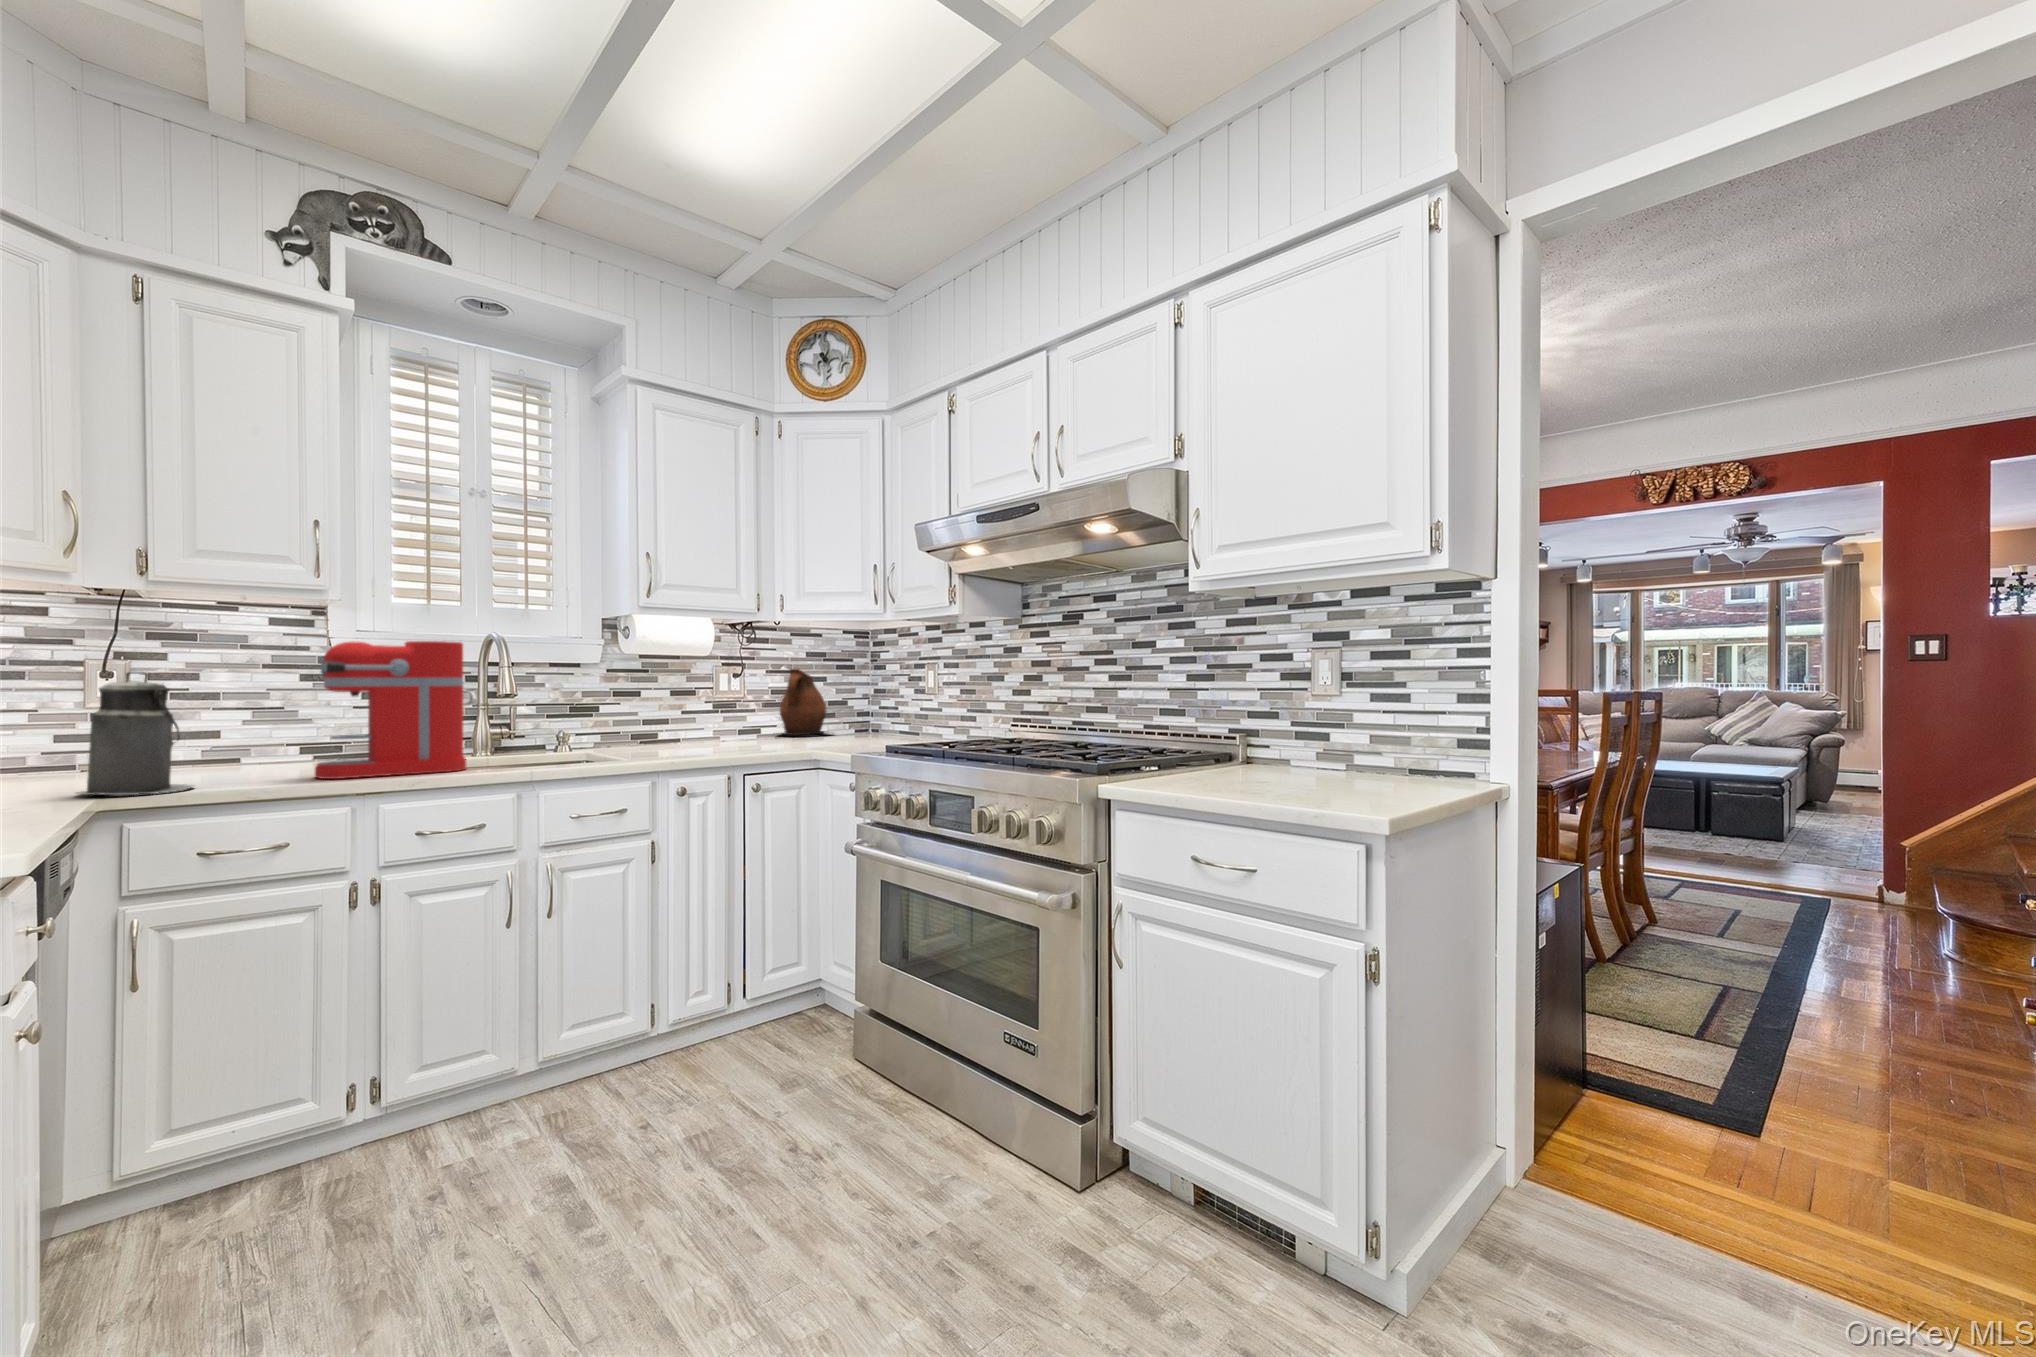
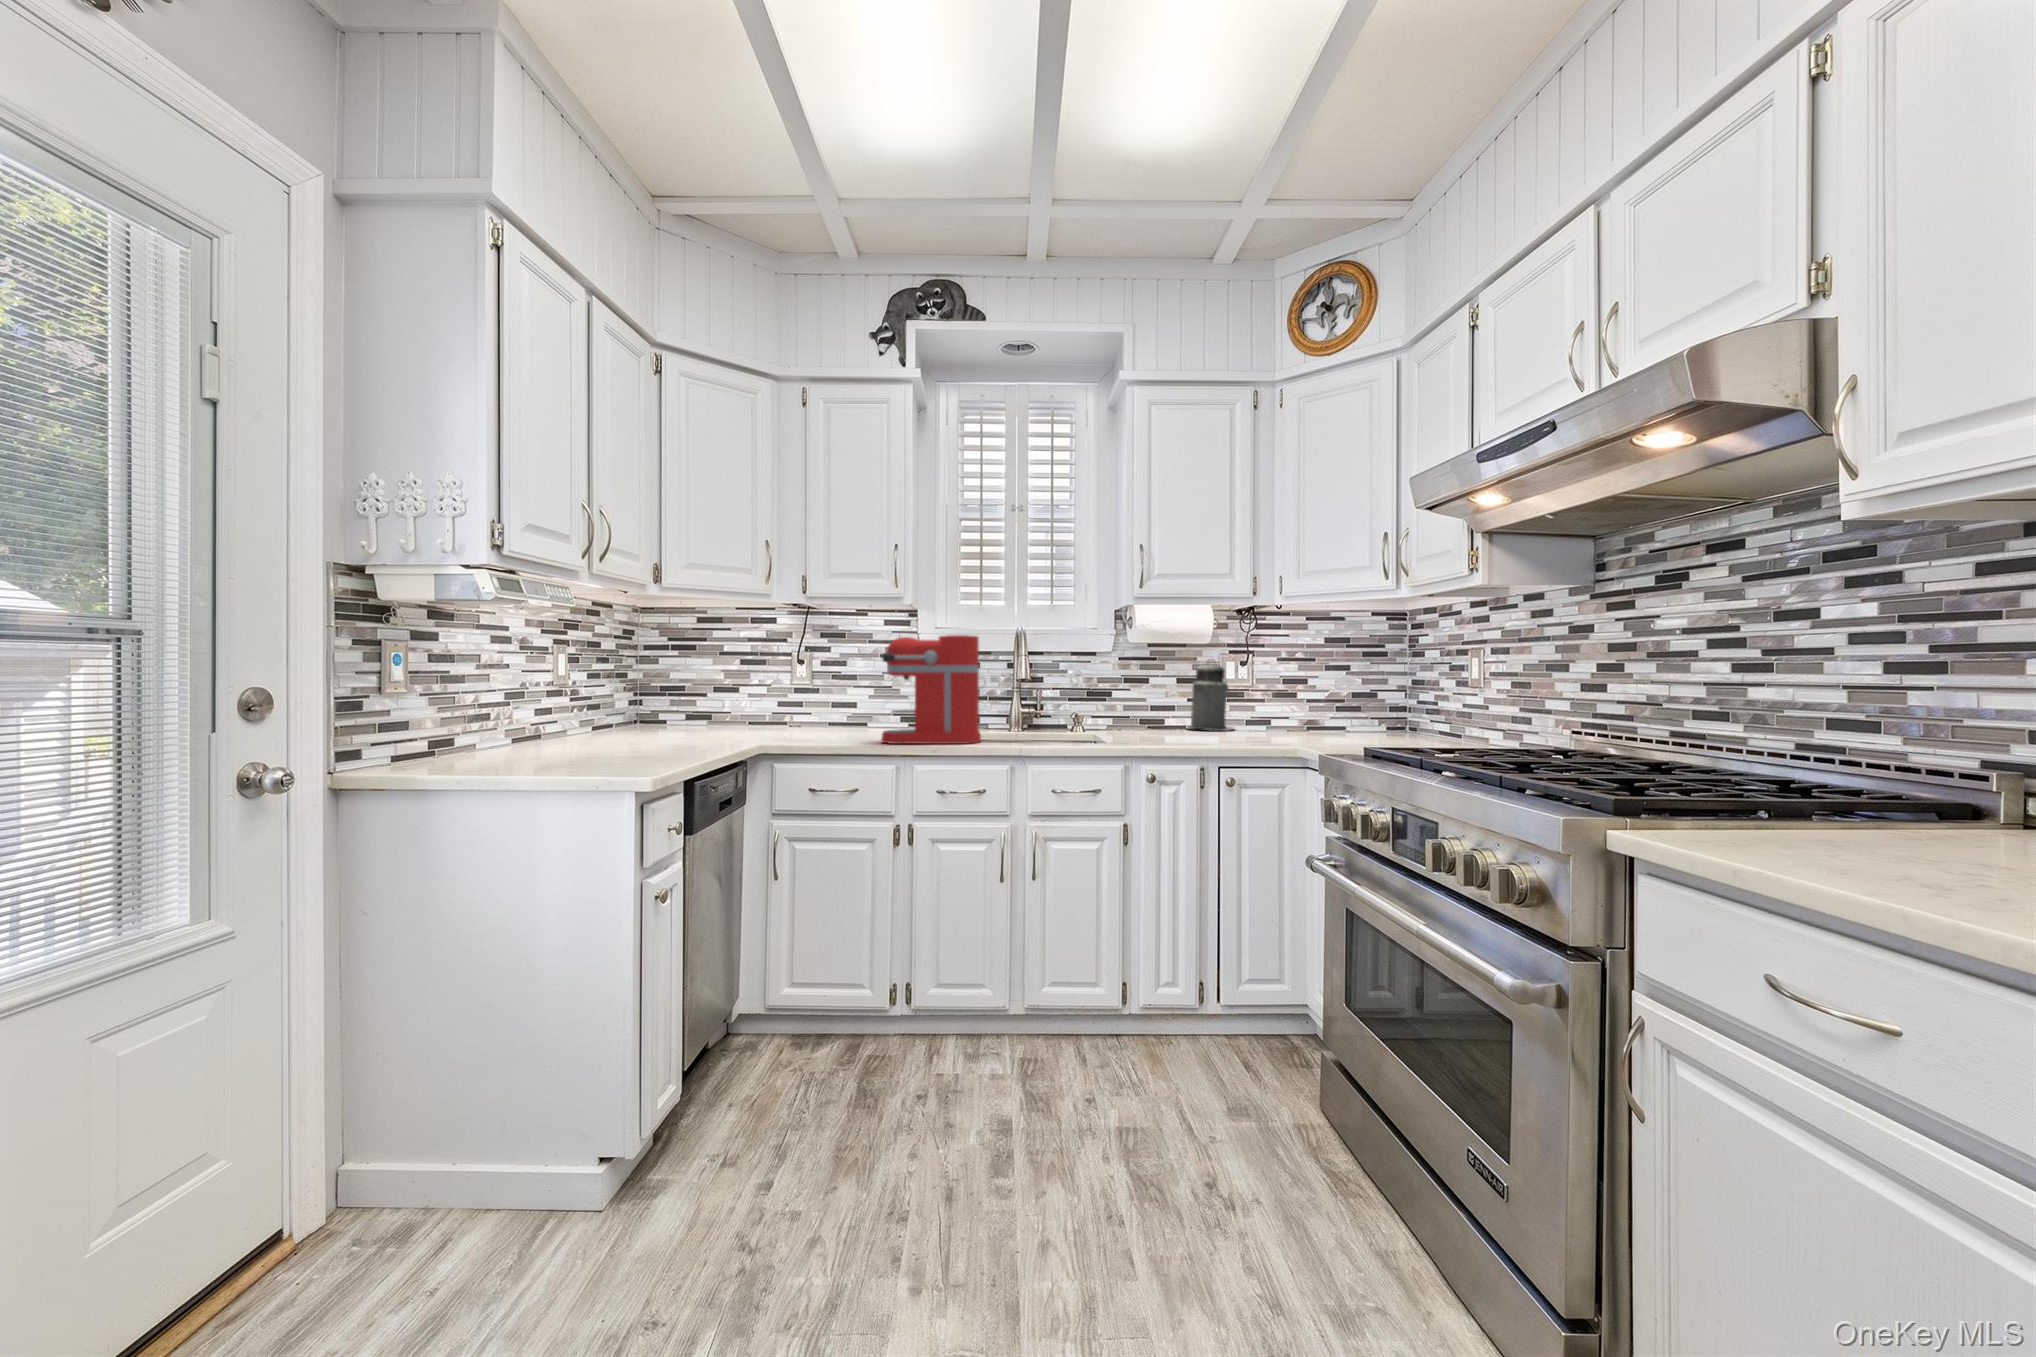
ceramic pitcher: present [780,669,827,735] -> none [1286,656,1356,729]
canister: present [77,671,193,795] -> present [1190,665,1234,731]

